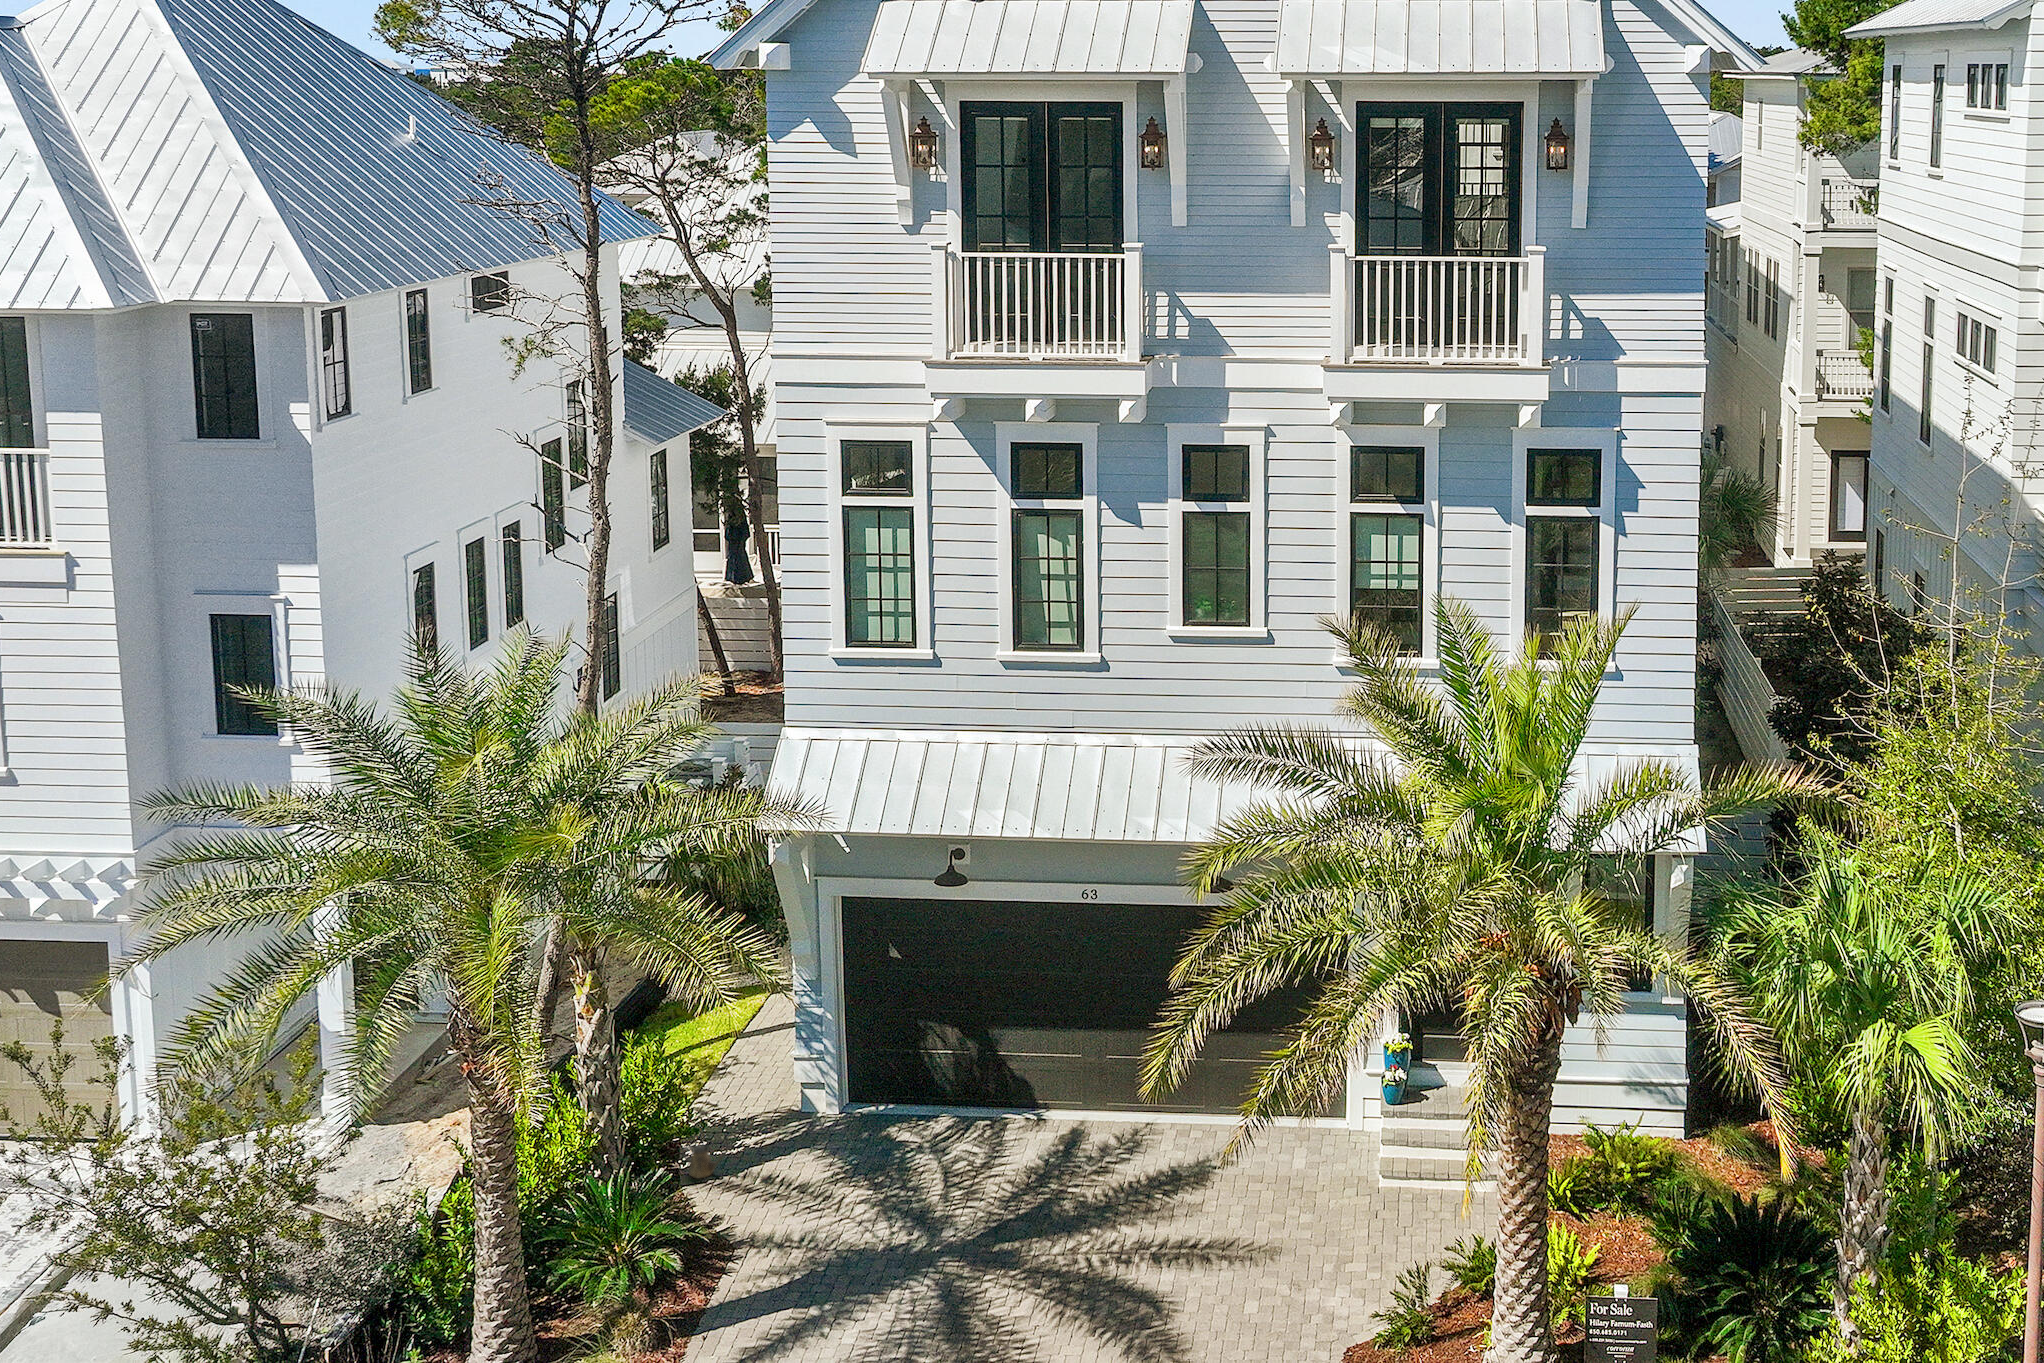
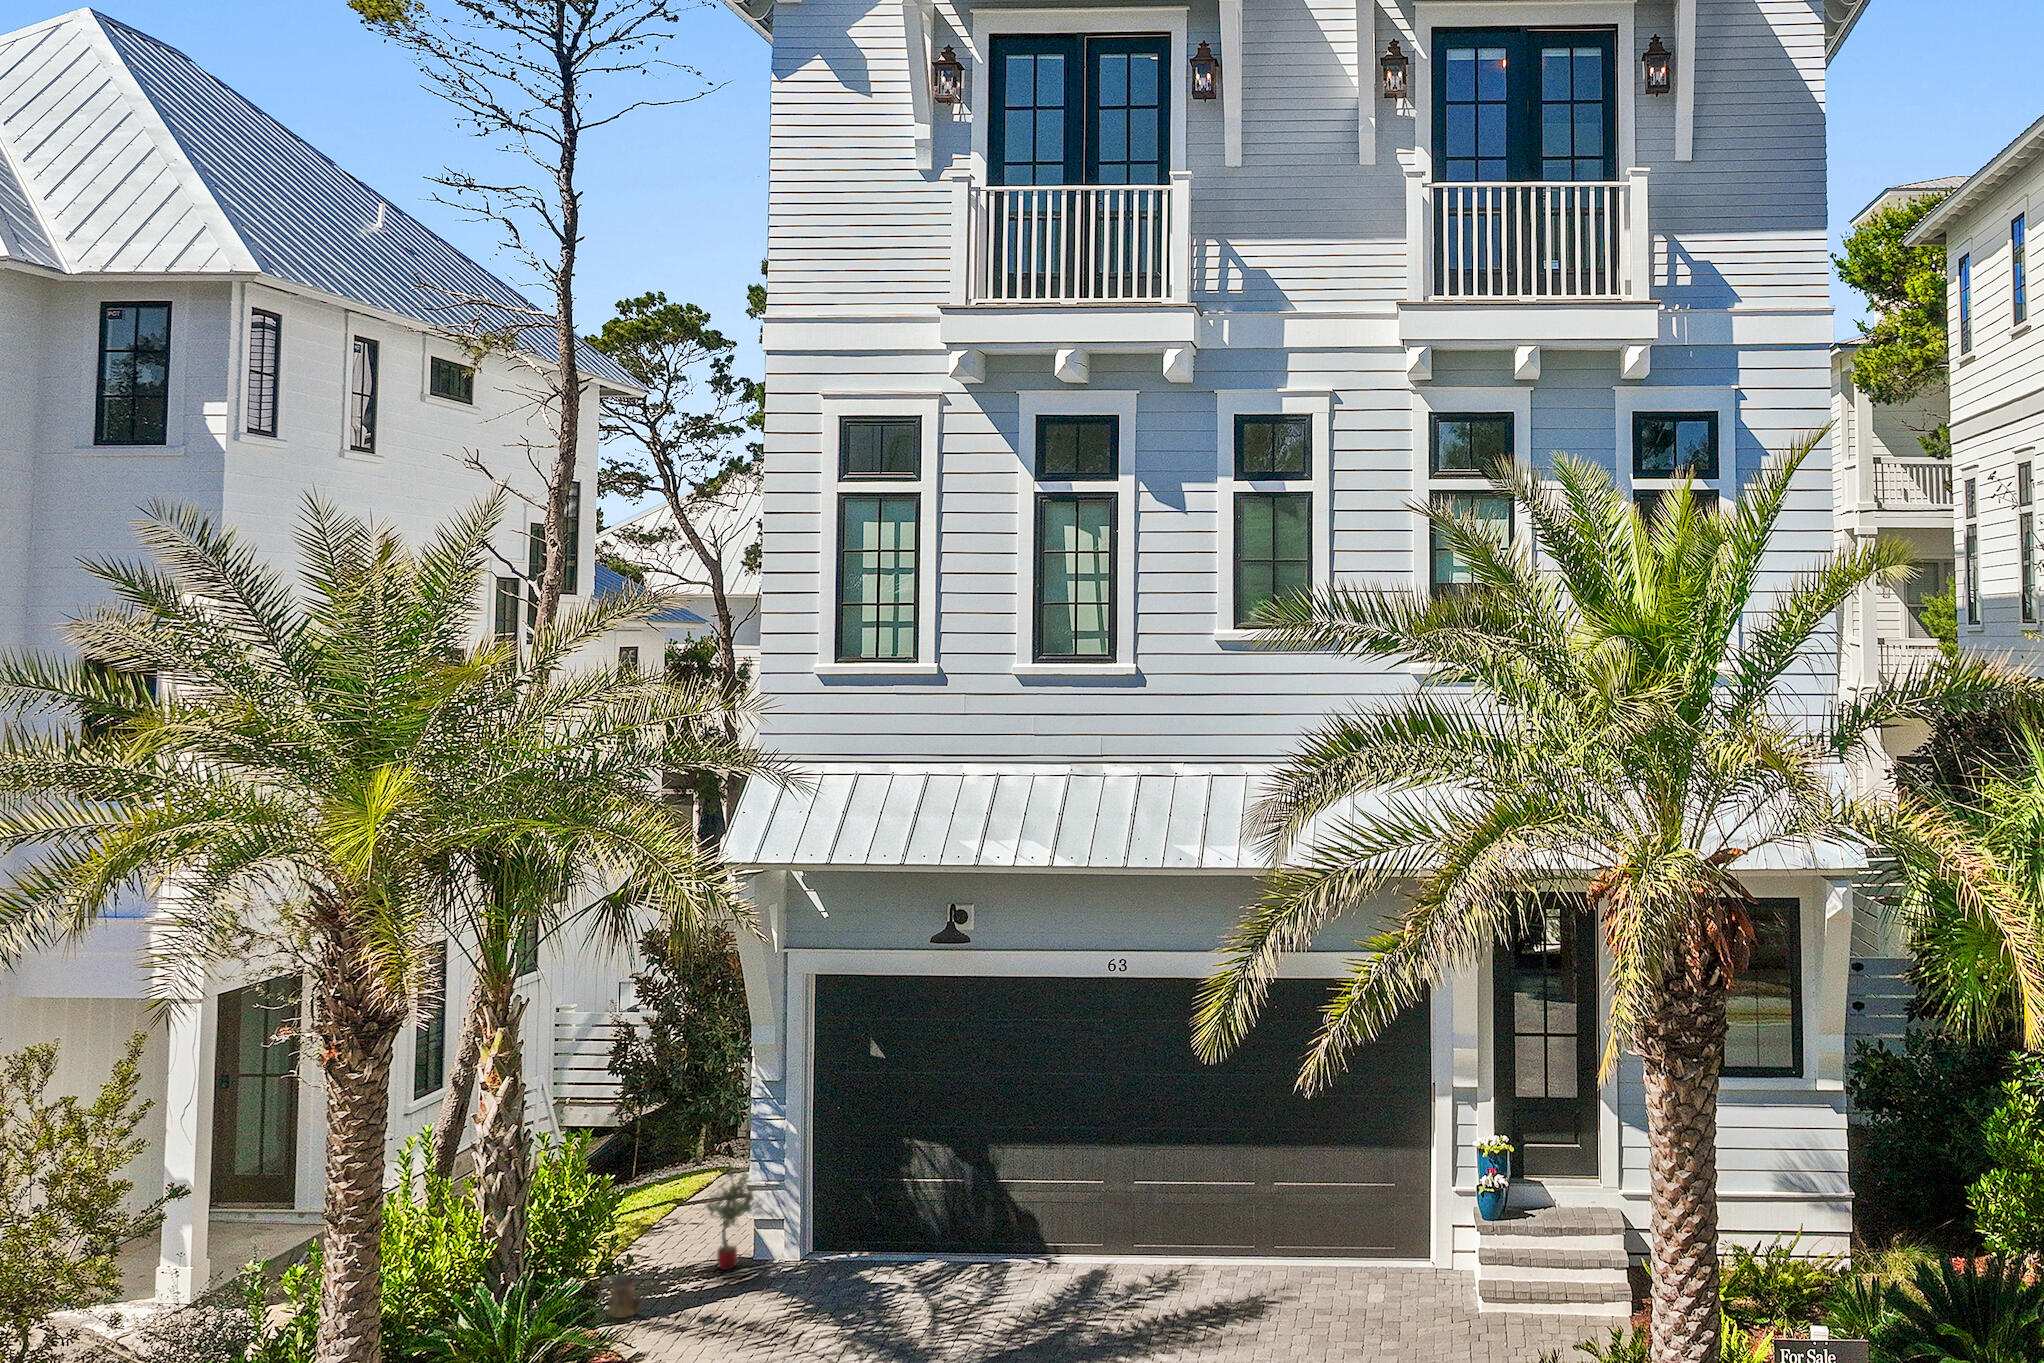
potted tree: none [760,1046,809,1124] -> present [706,1167,763,1270]

